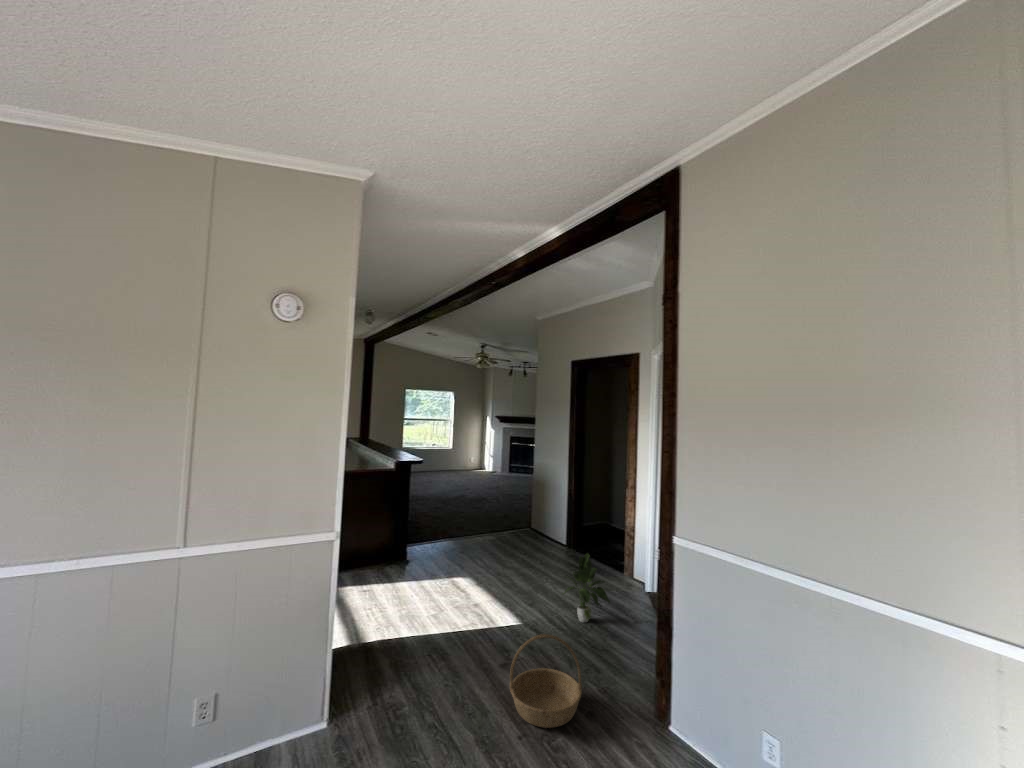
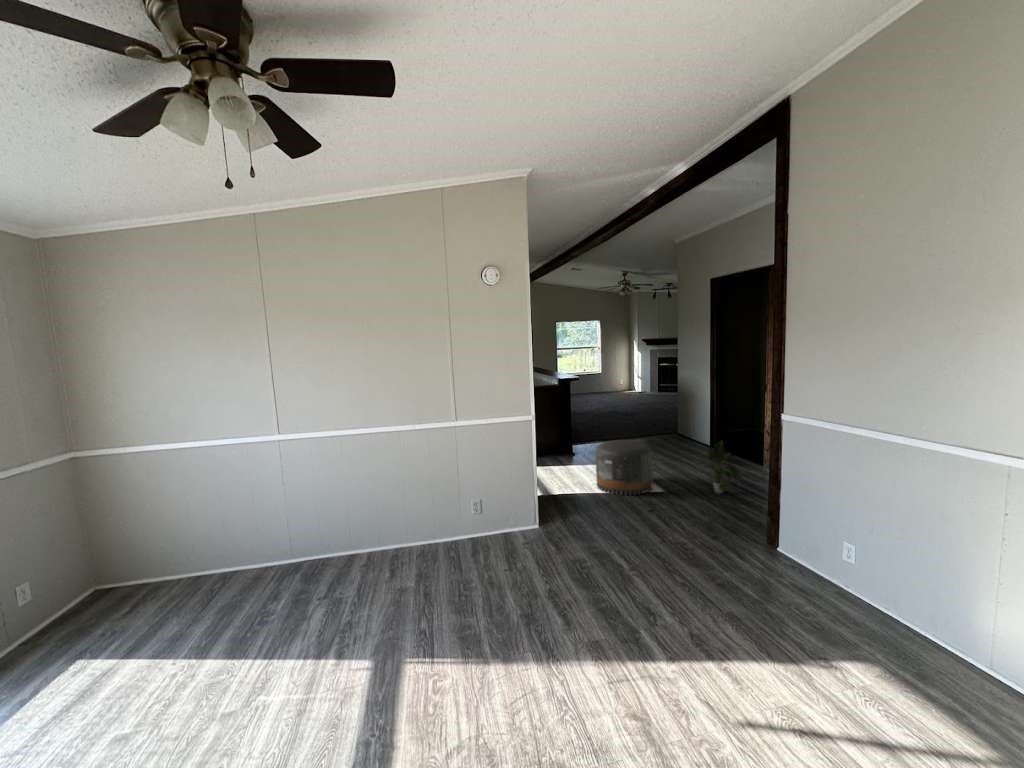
pouf: none [433,551,506,633] -> present [596,440,653,495]
basket: present [510,634,582,728] -> none [655,485,710,544]

